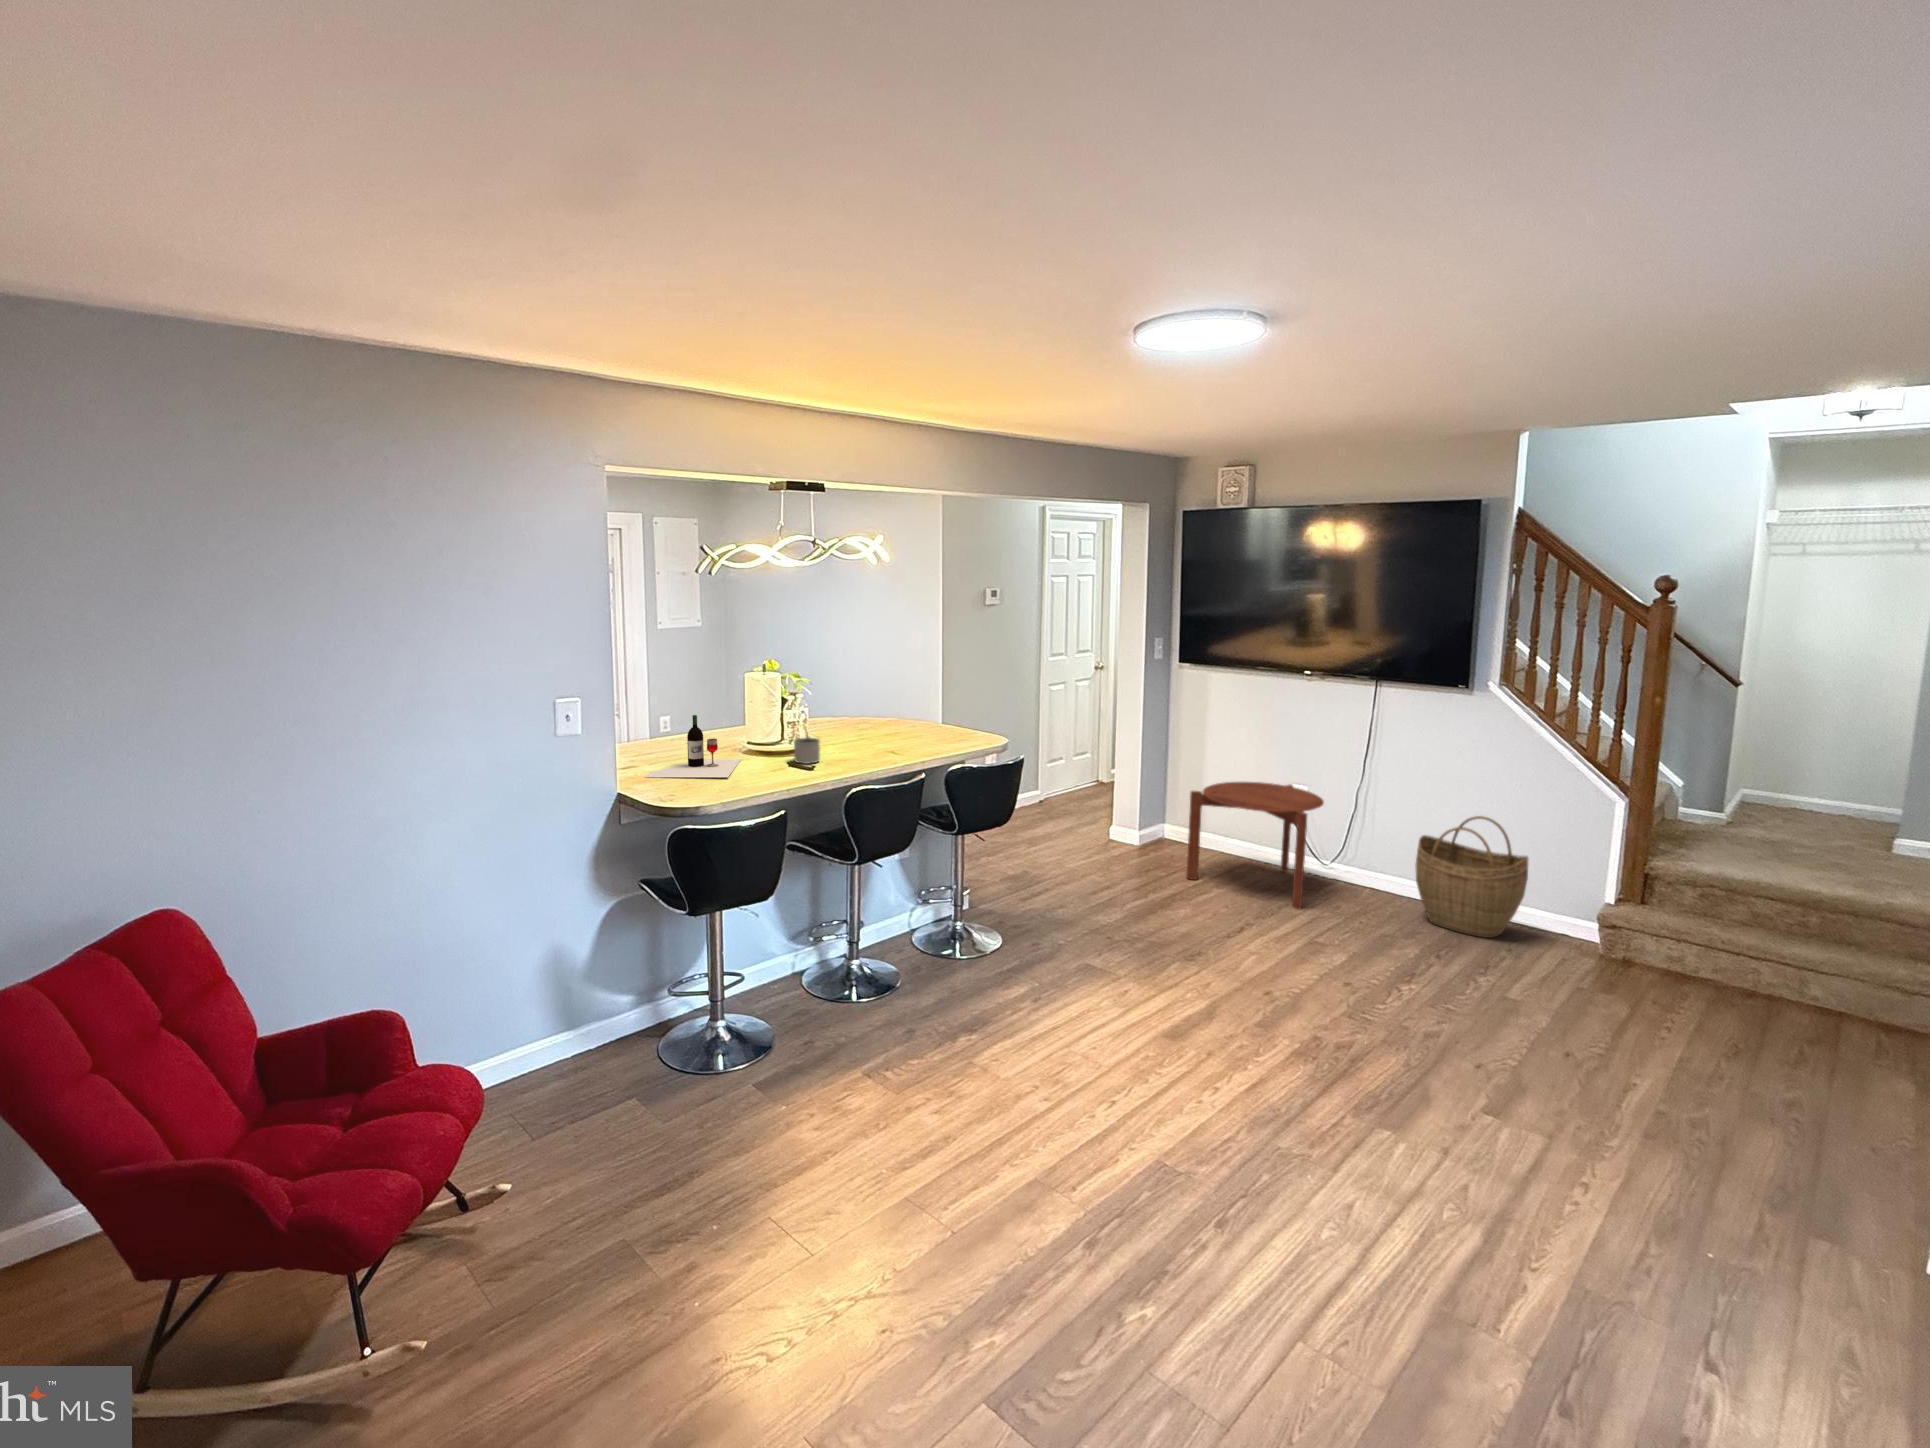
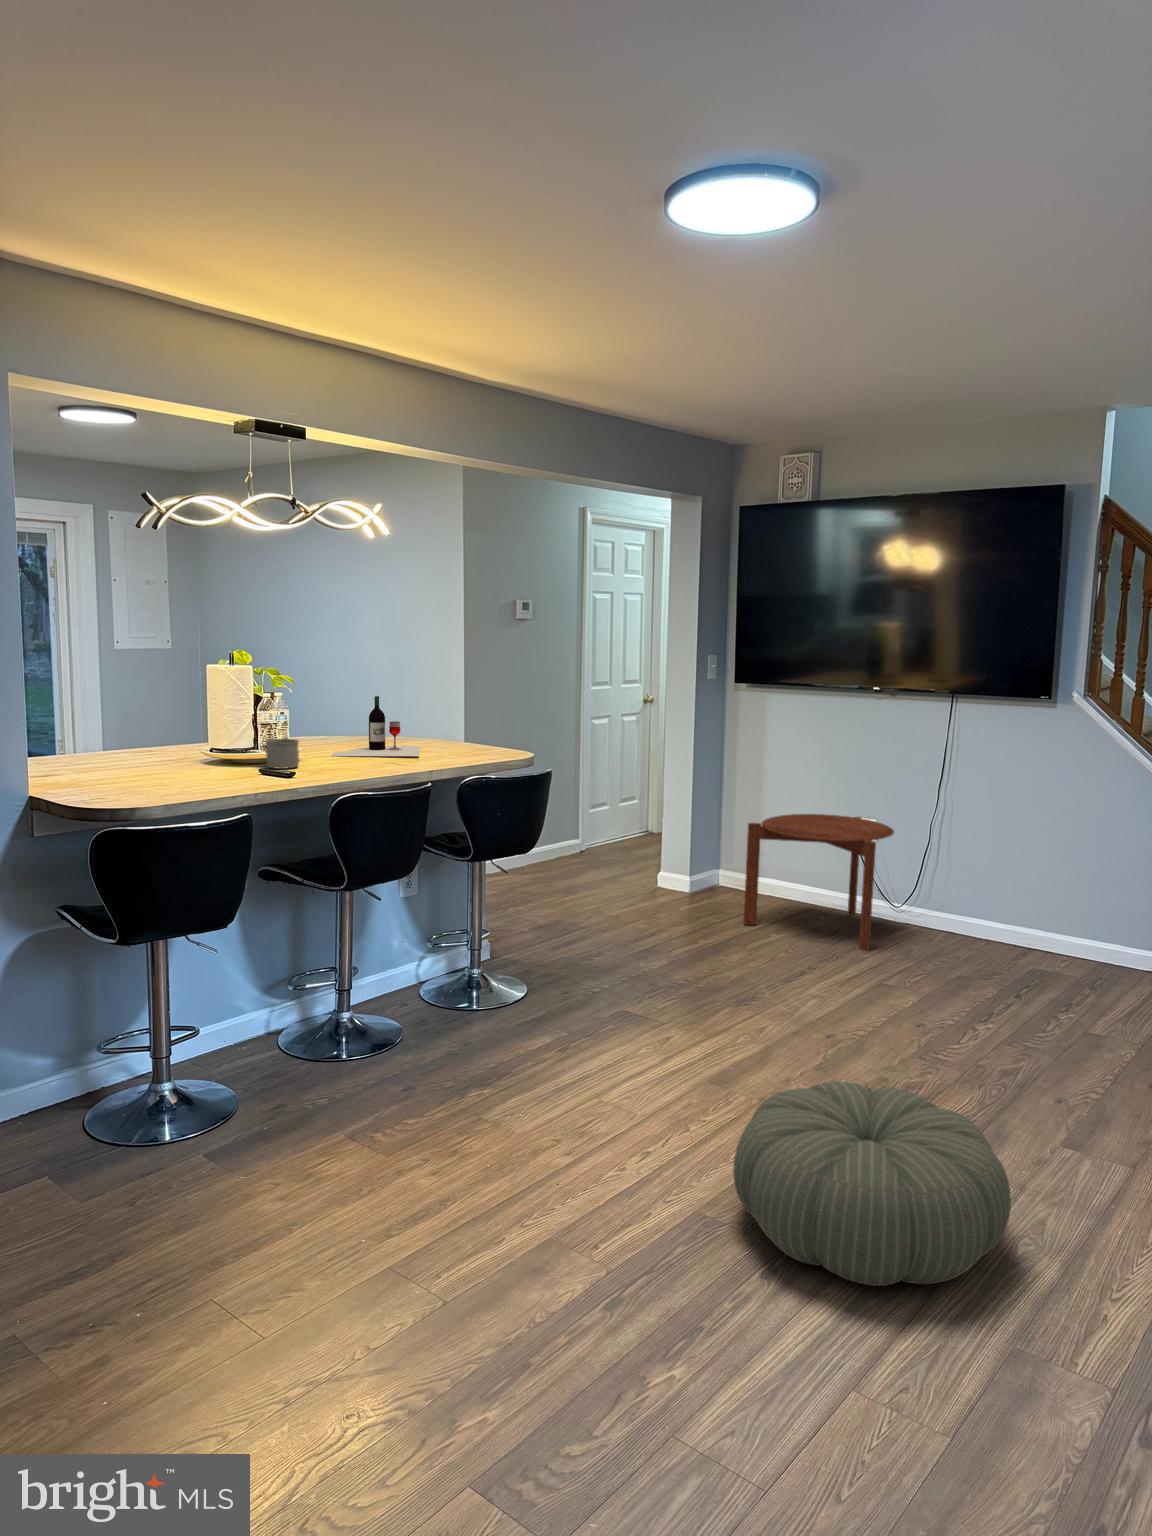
wine bottle: present [646,715,740,777] -> present [332,696,420,756]
woven basket: present [1415,816,1528,938] -> none [992,841,1110,974]
pouf: none [1190,1053,1434,1243] -> present [733,1081,1011,1286]

